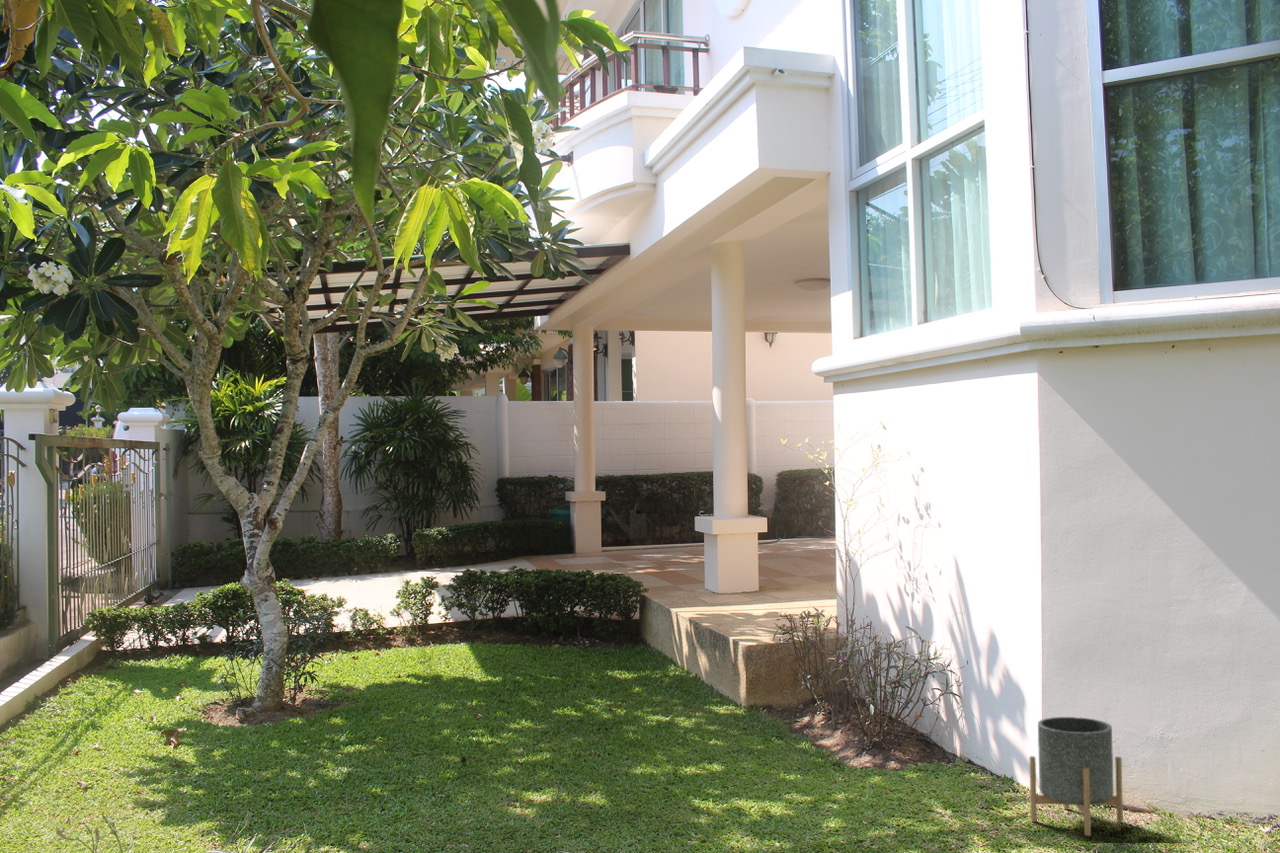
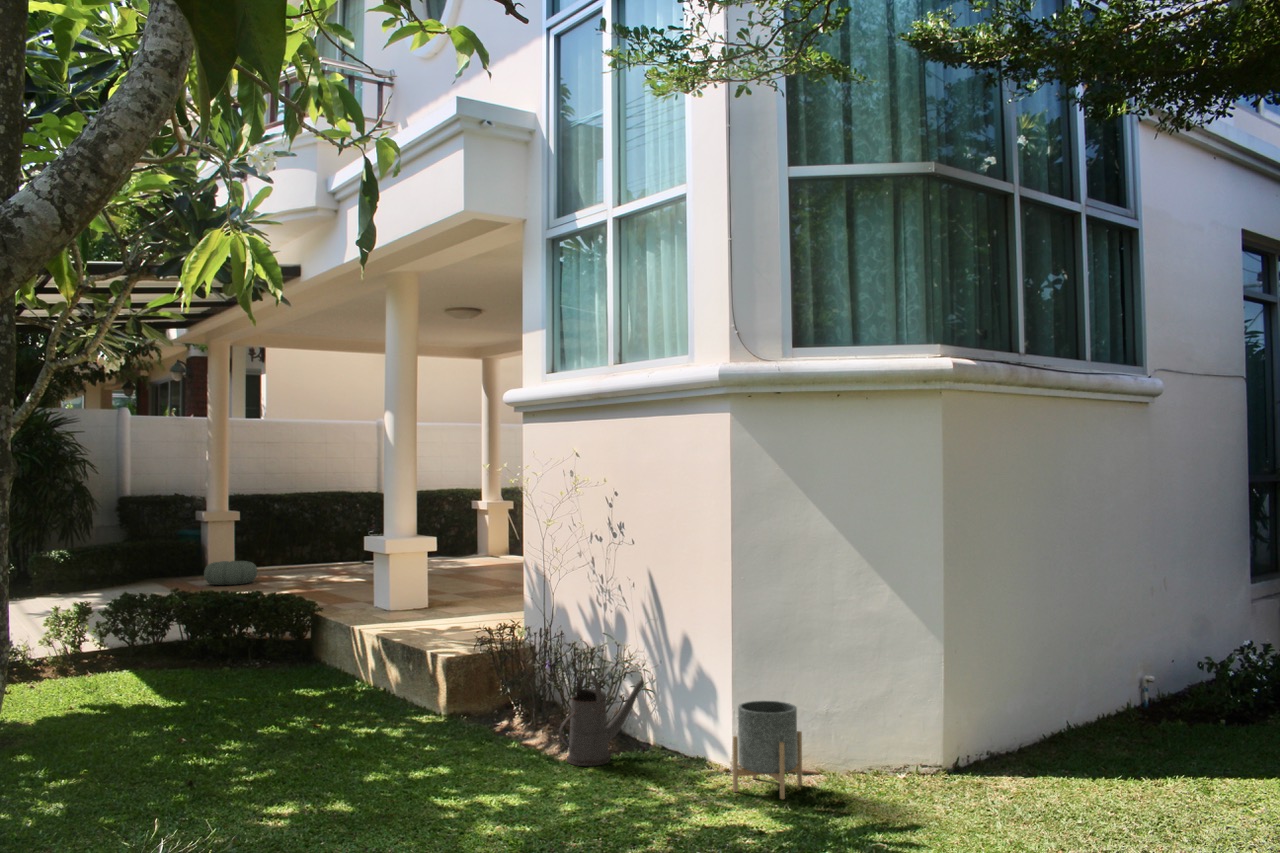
watering can: present [610,503,653,541] -> present [559,674,644,766]
pouf: none [557,533,610,559] -> present [204,561,257,585]

